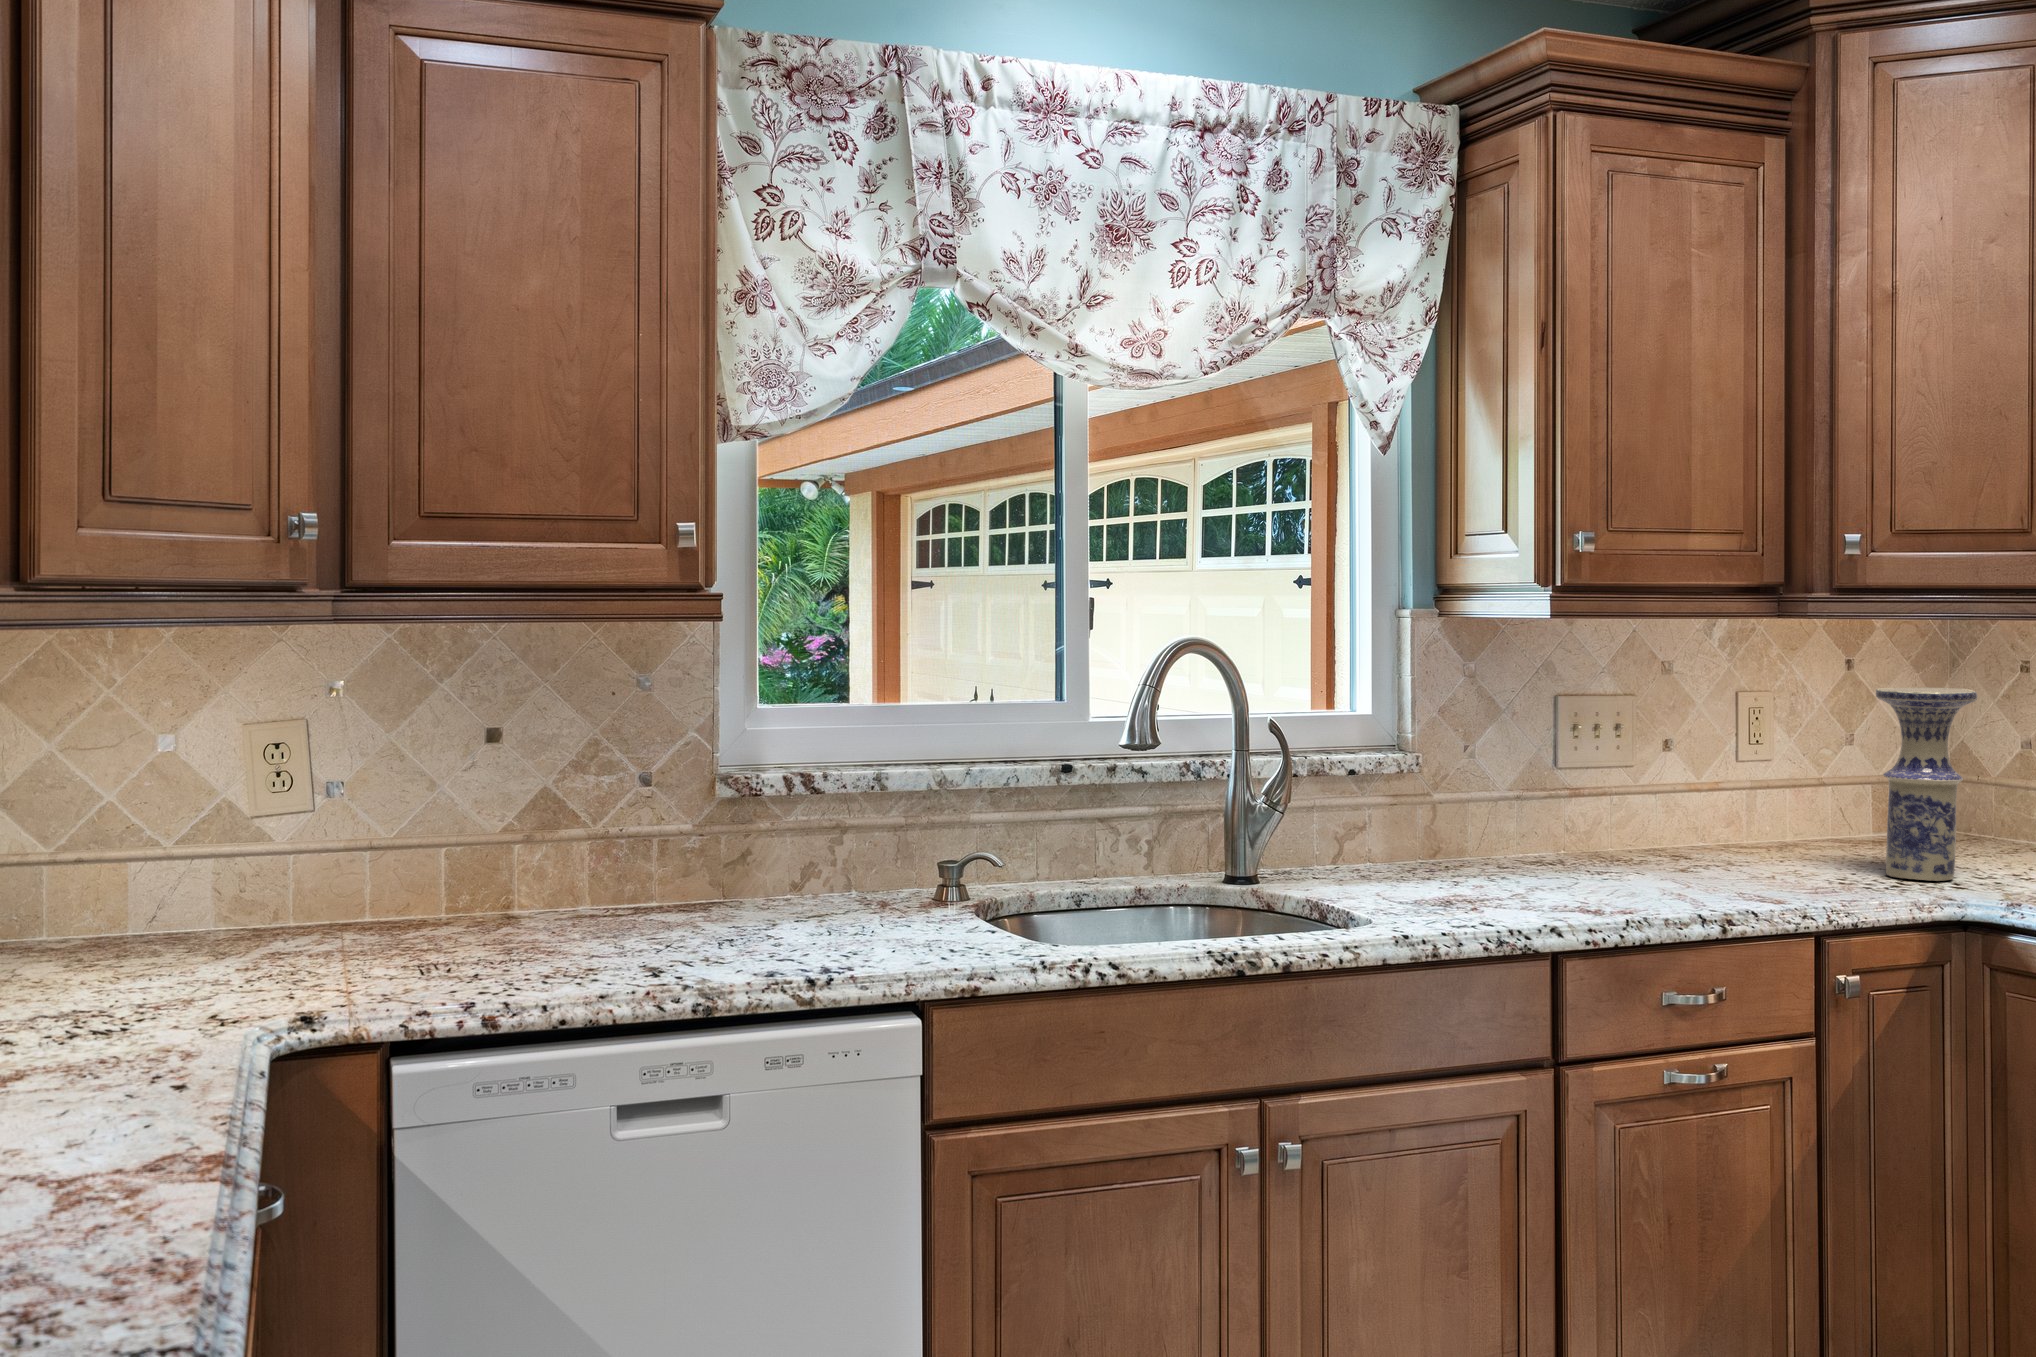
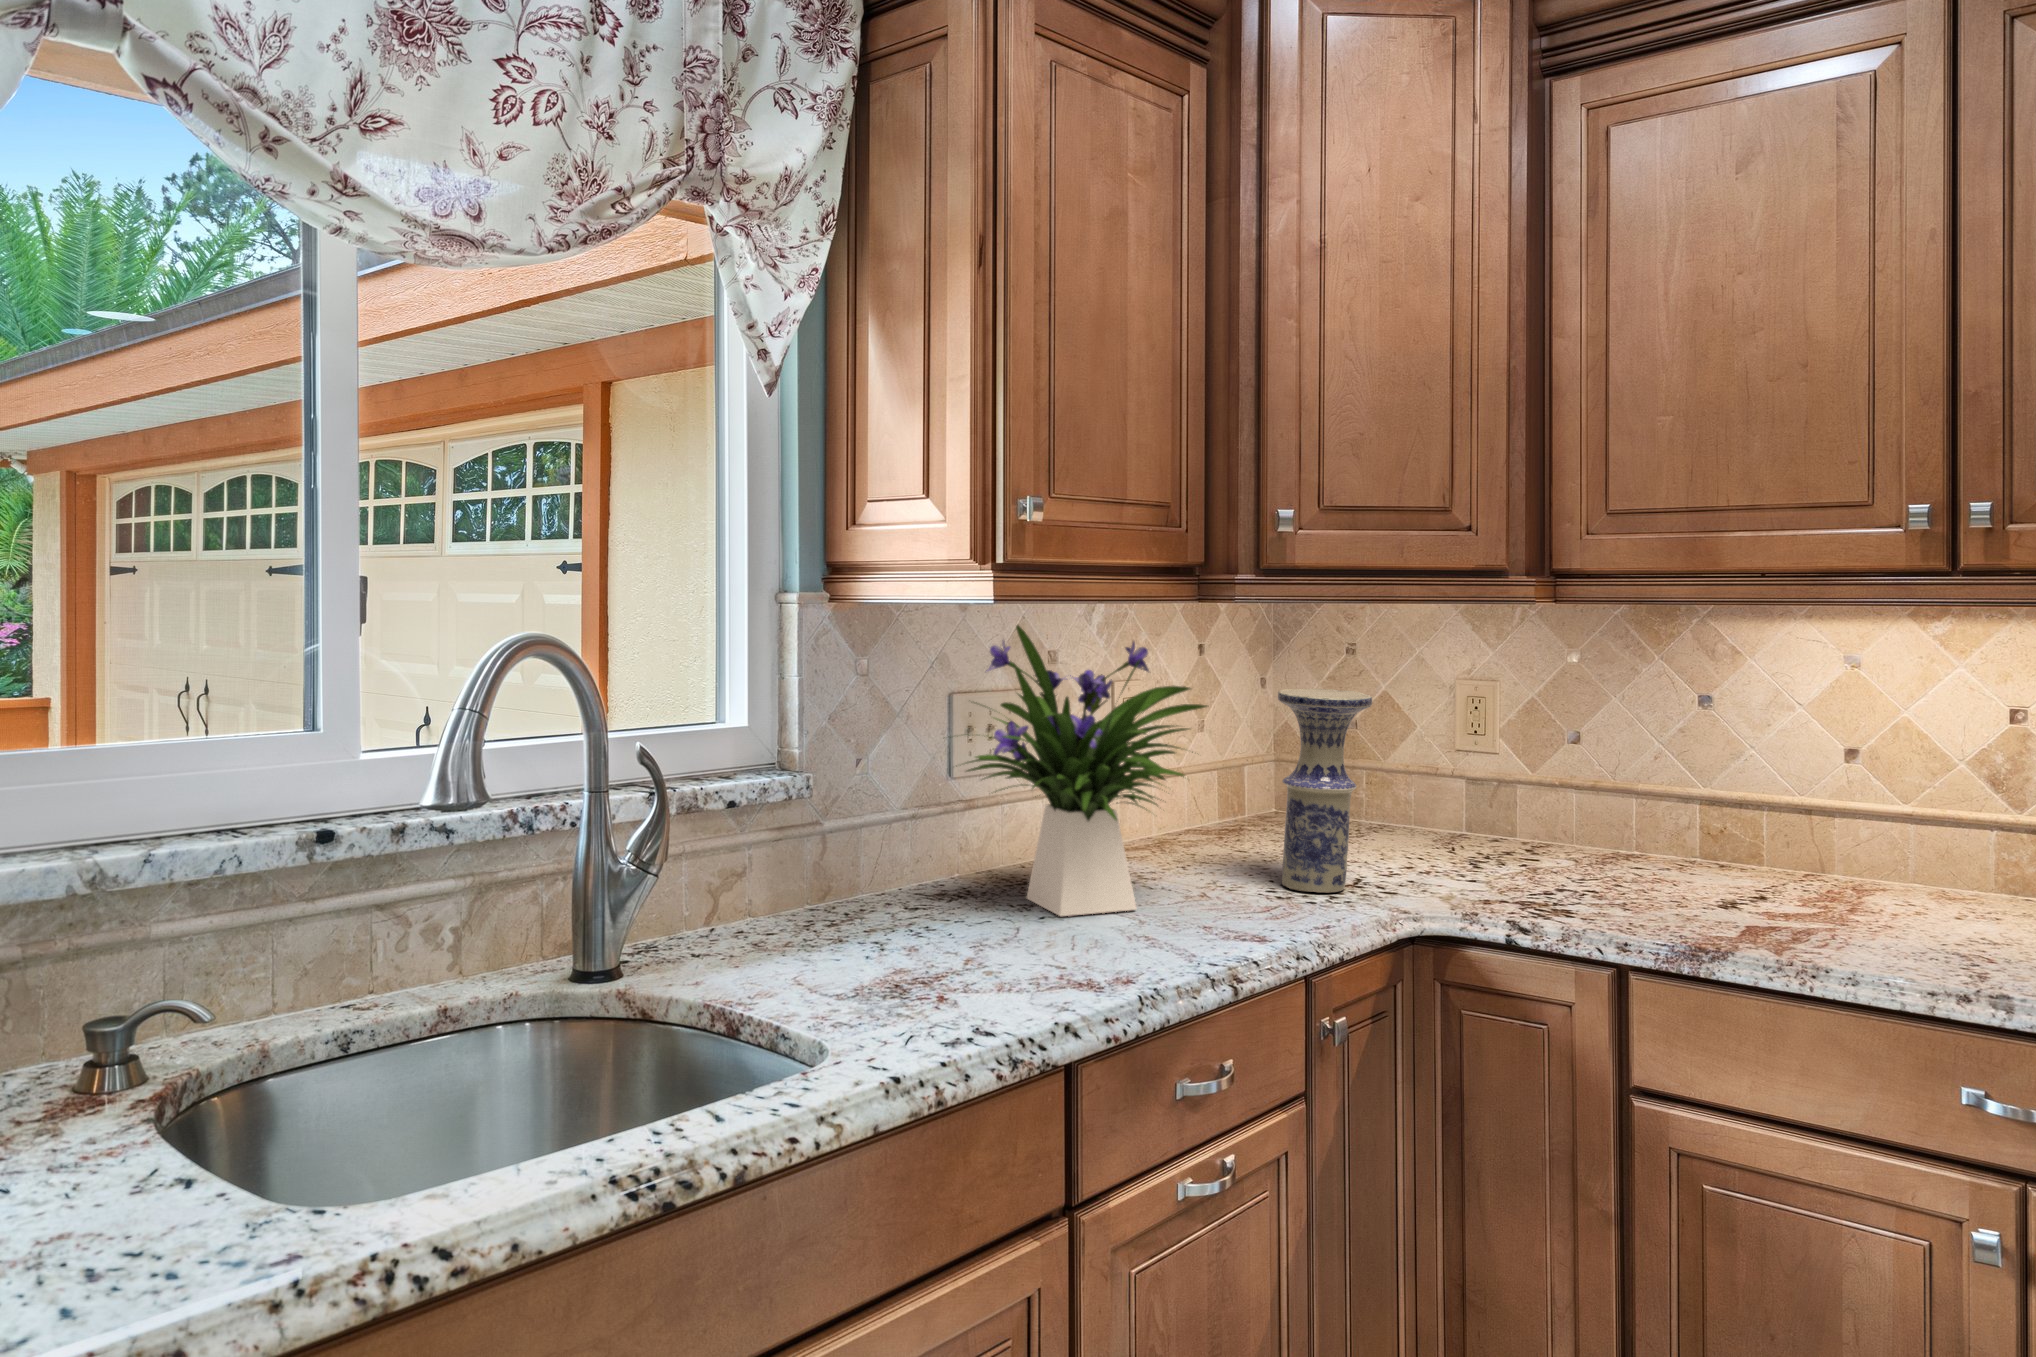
flower arrangement: none [1533,627,1780,879] -> present [967,625,1207,916]

